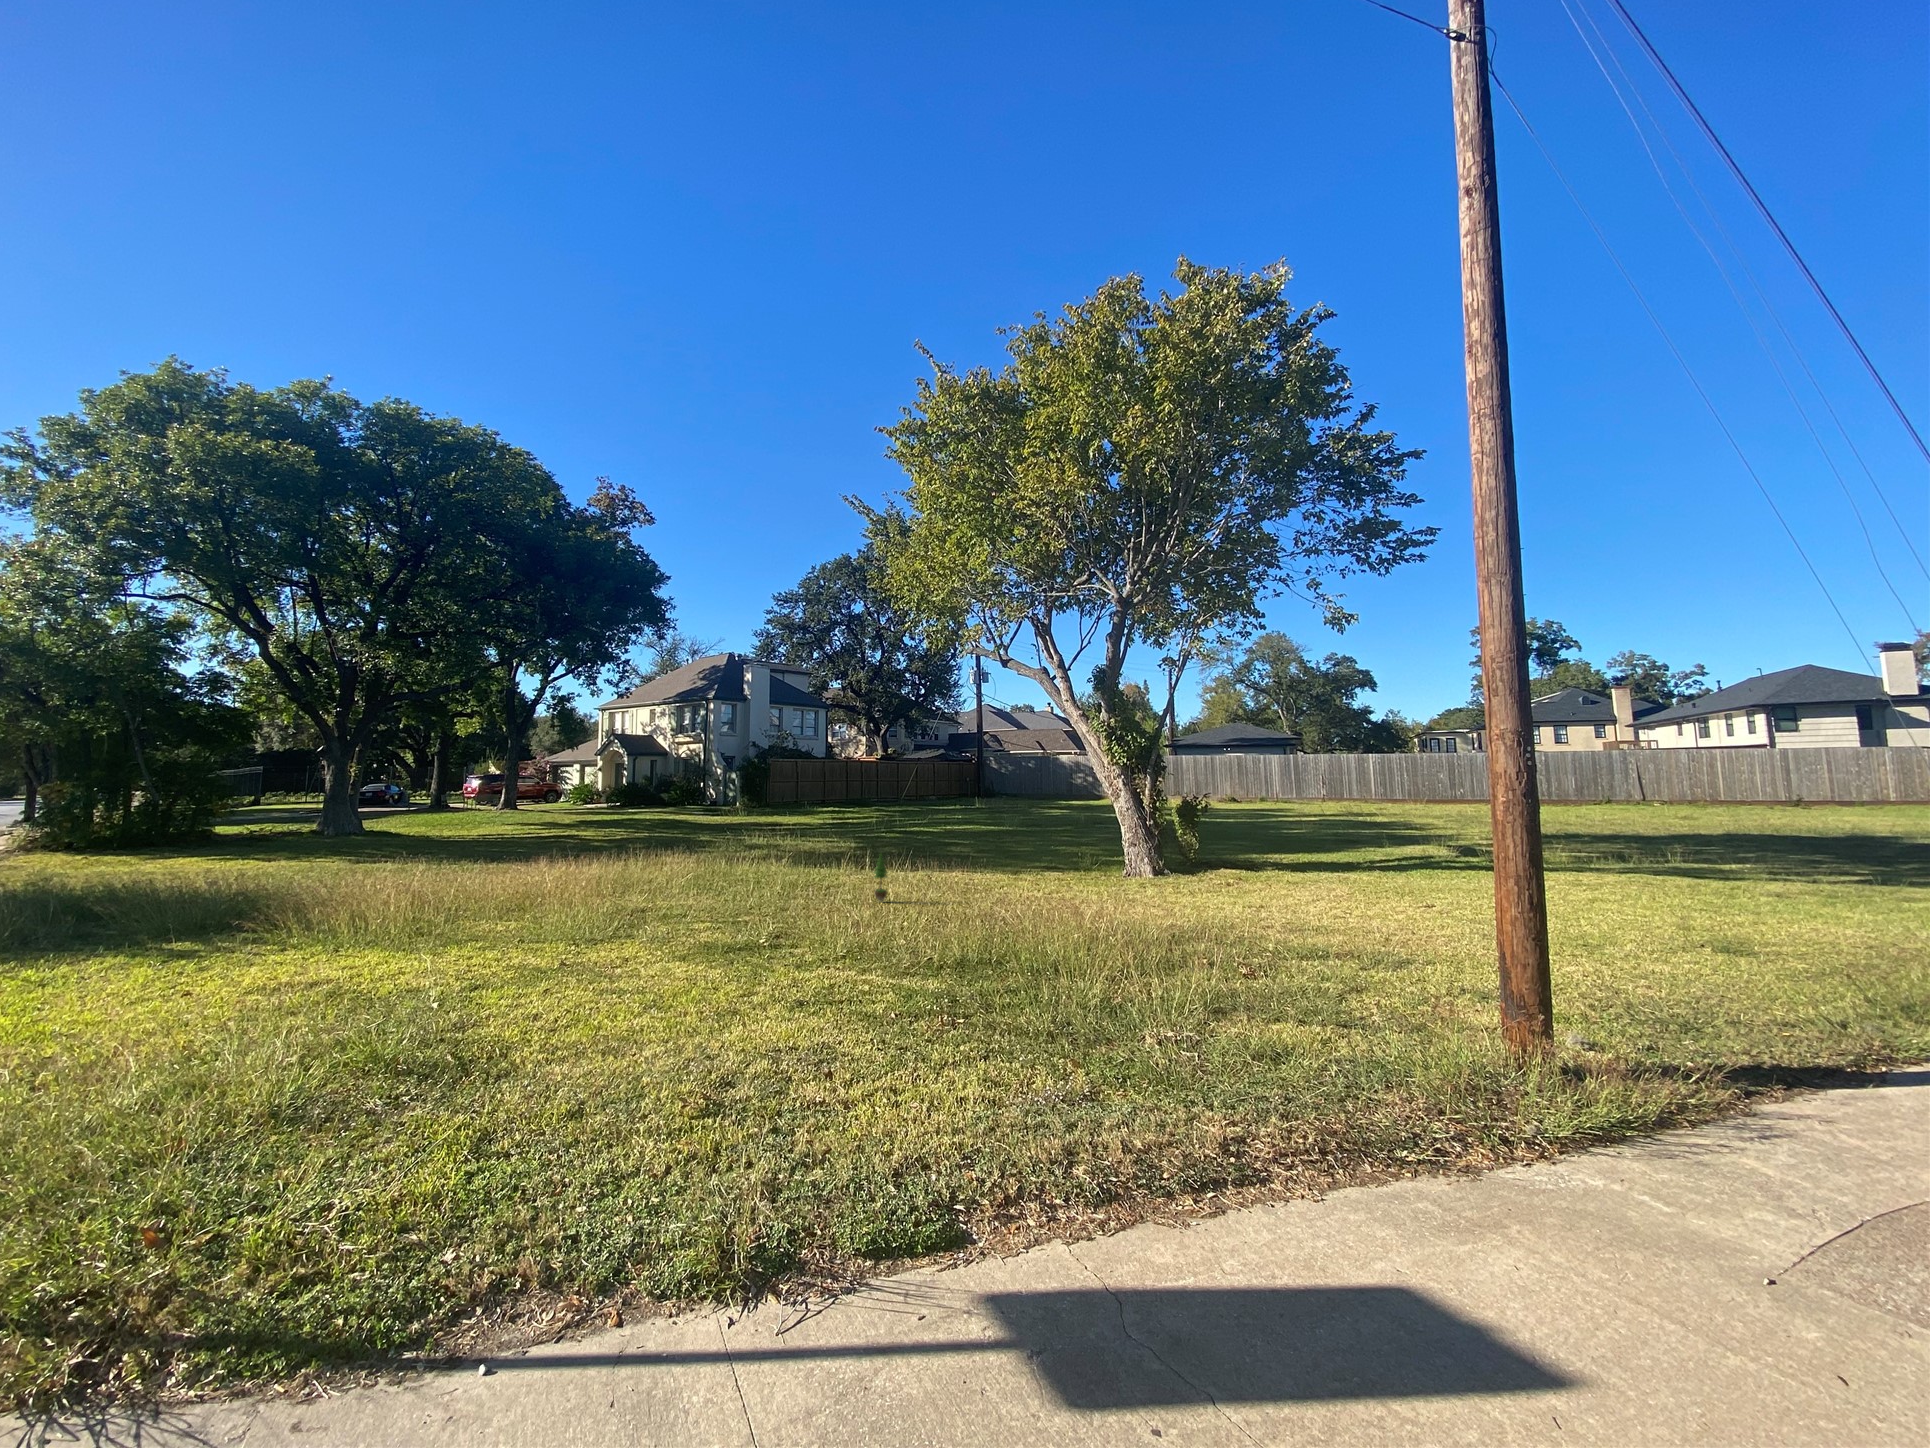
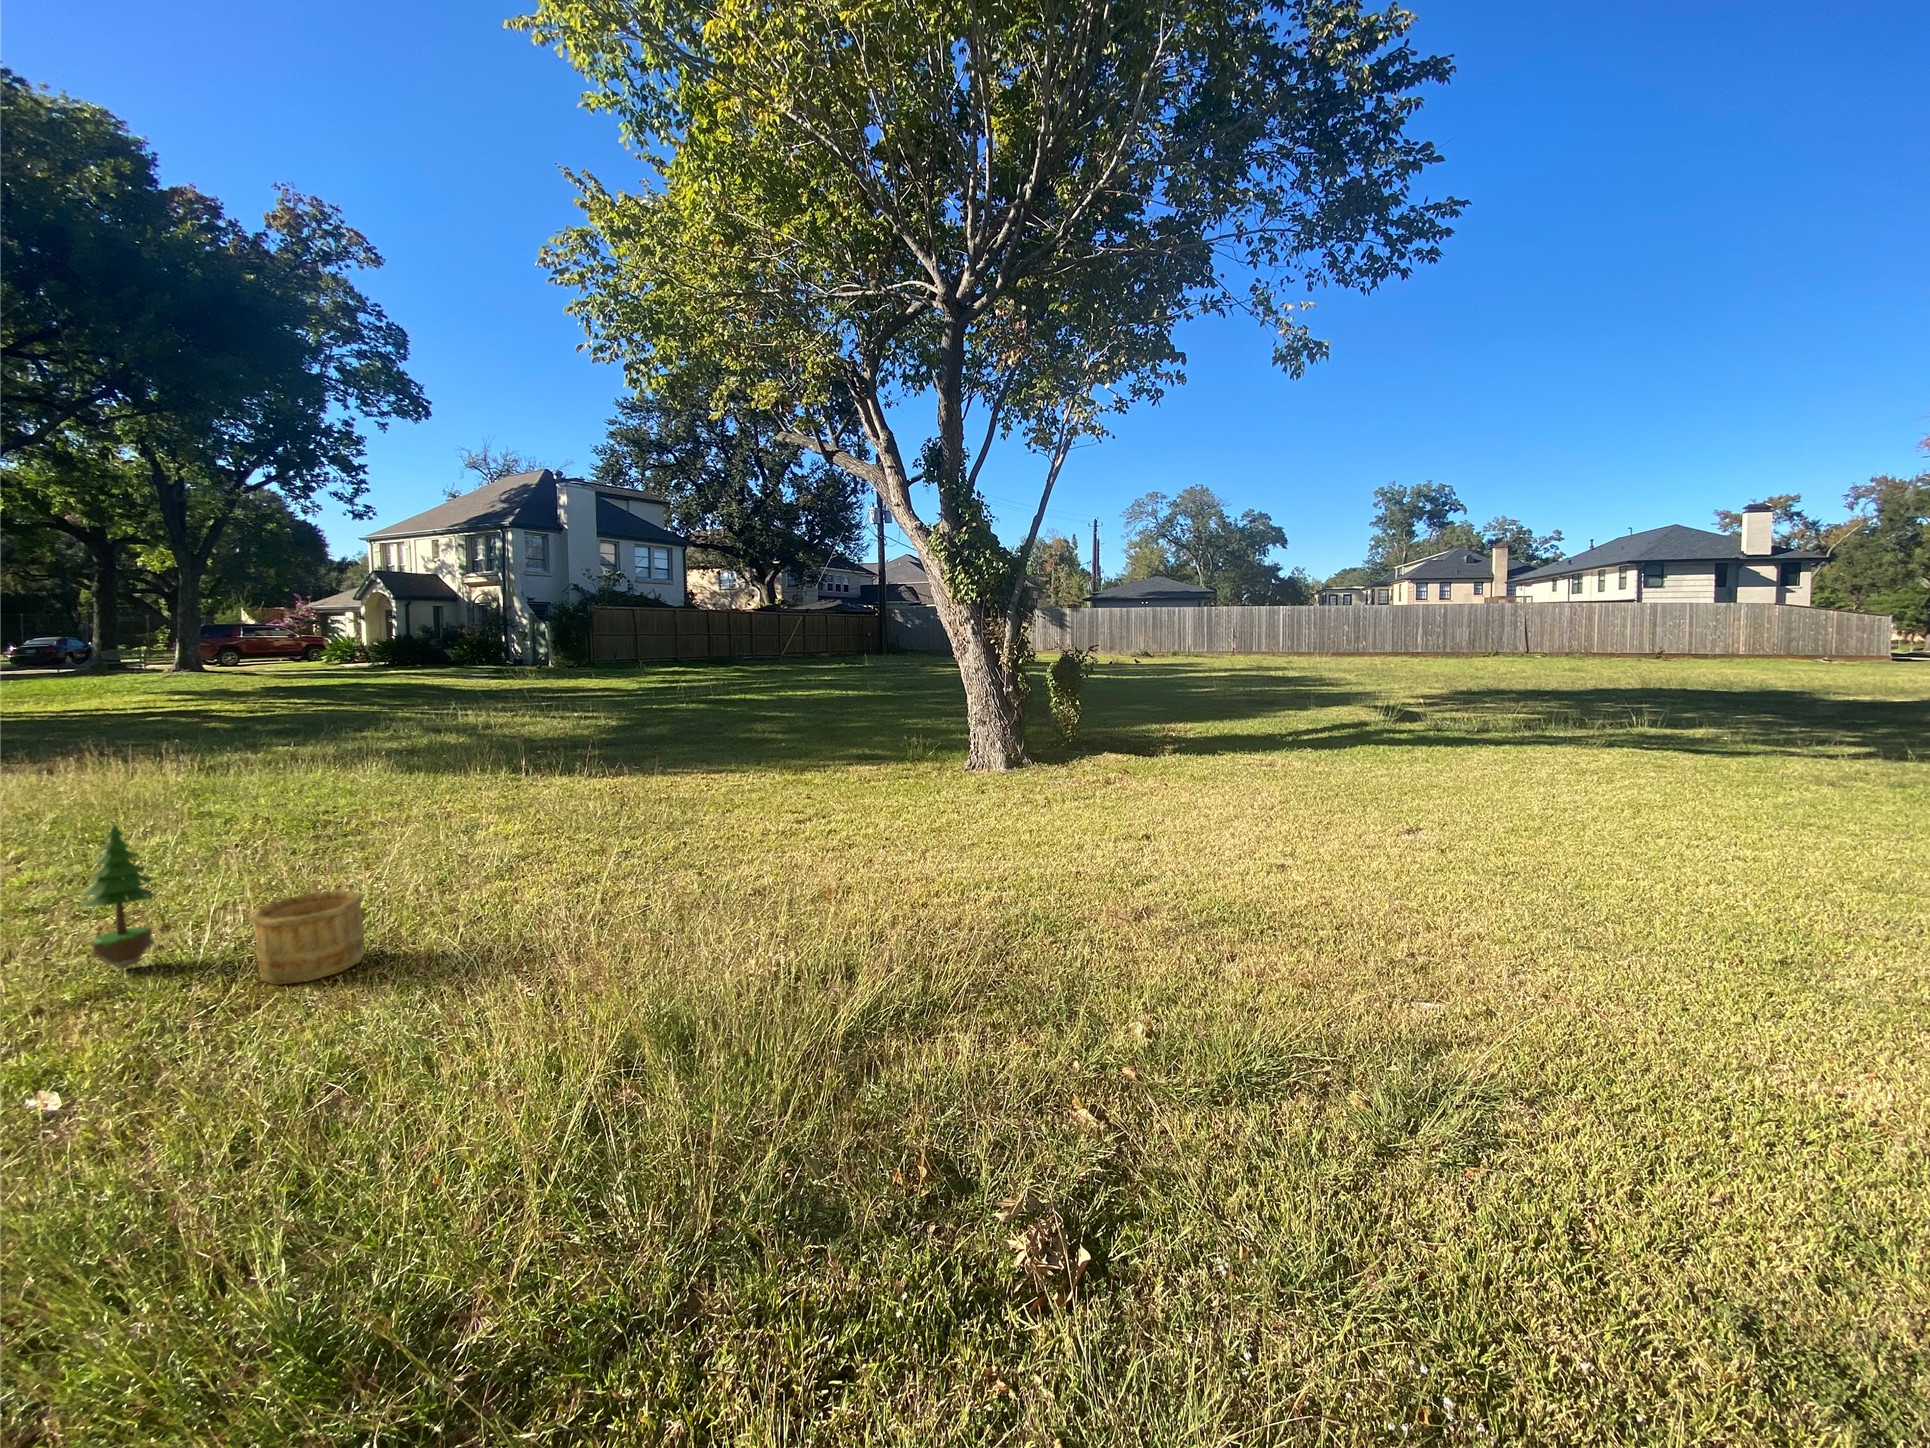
wooden bucket: none [929,879,958,905] -> present [251,890,364,985]

